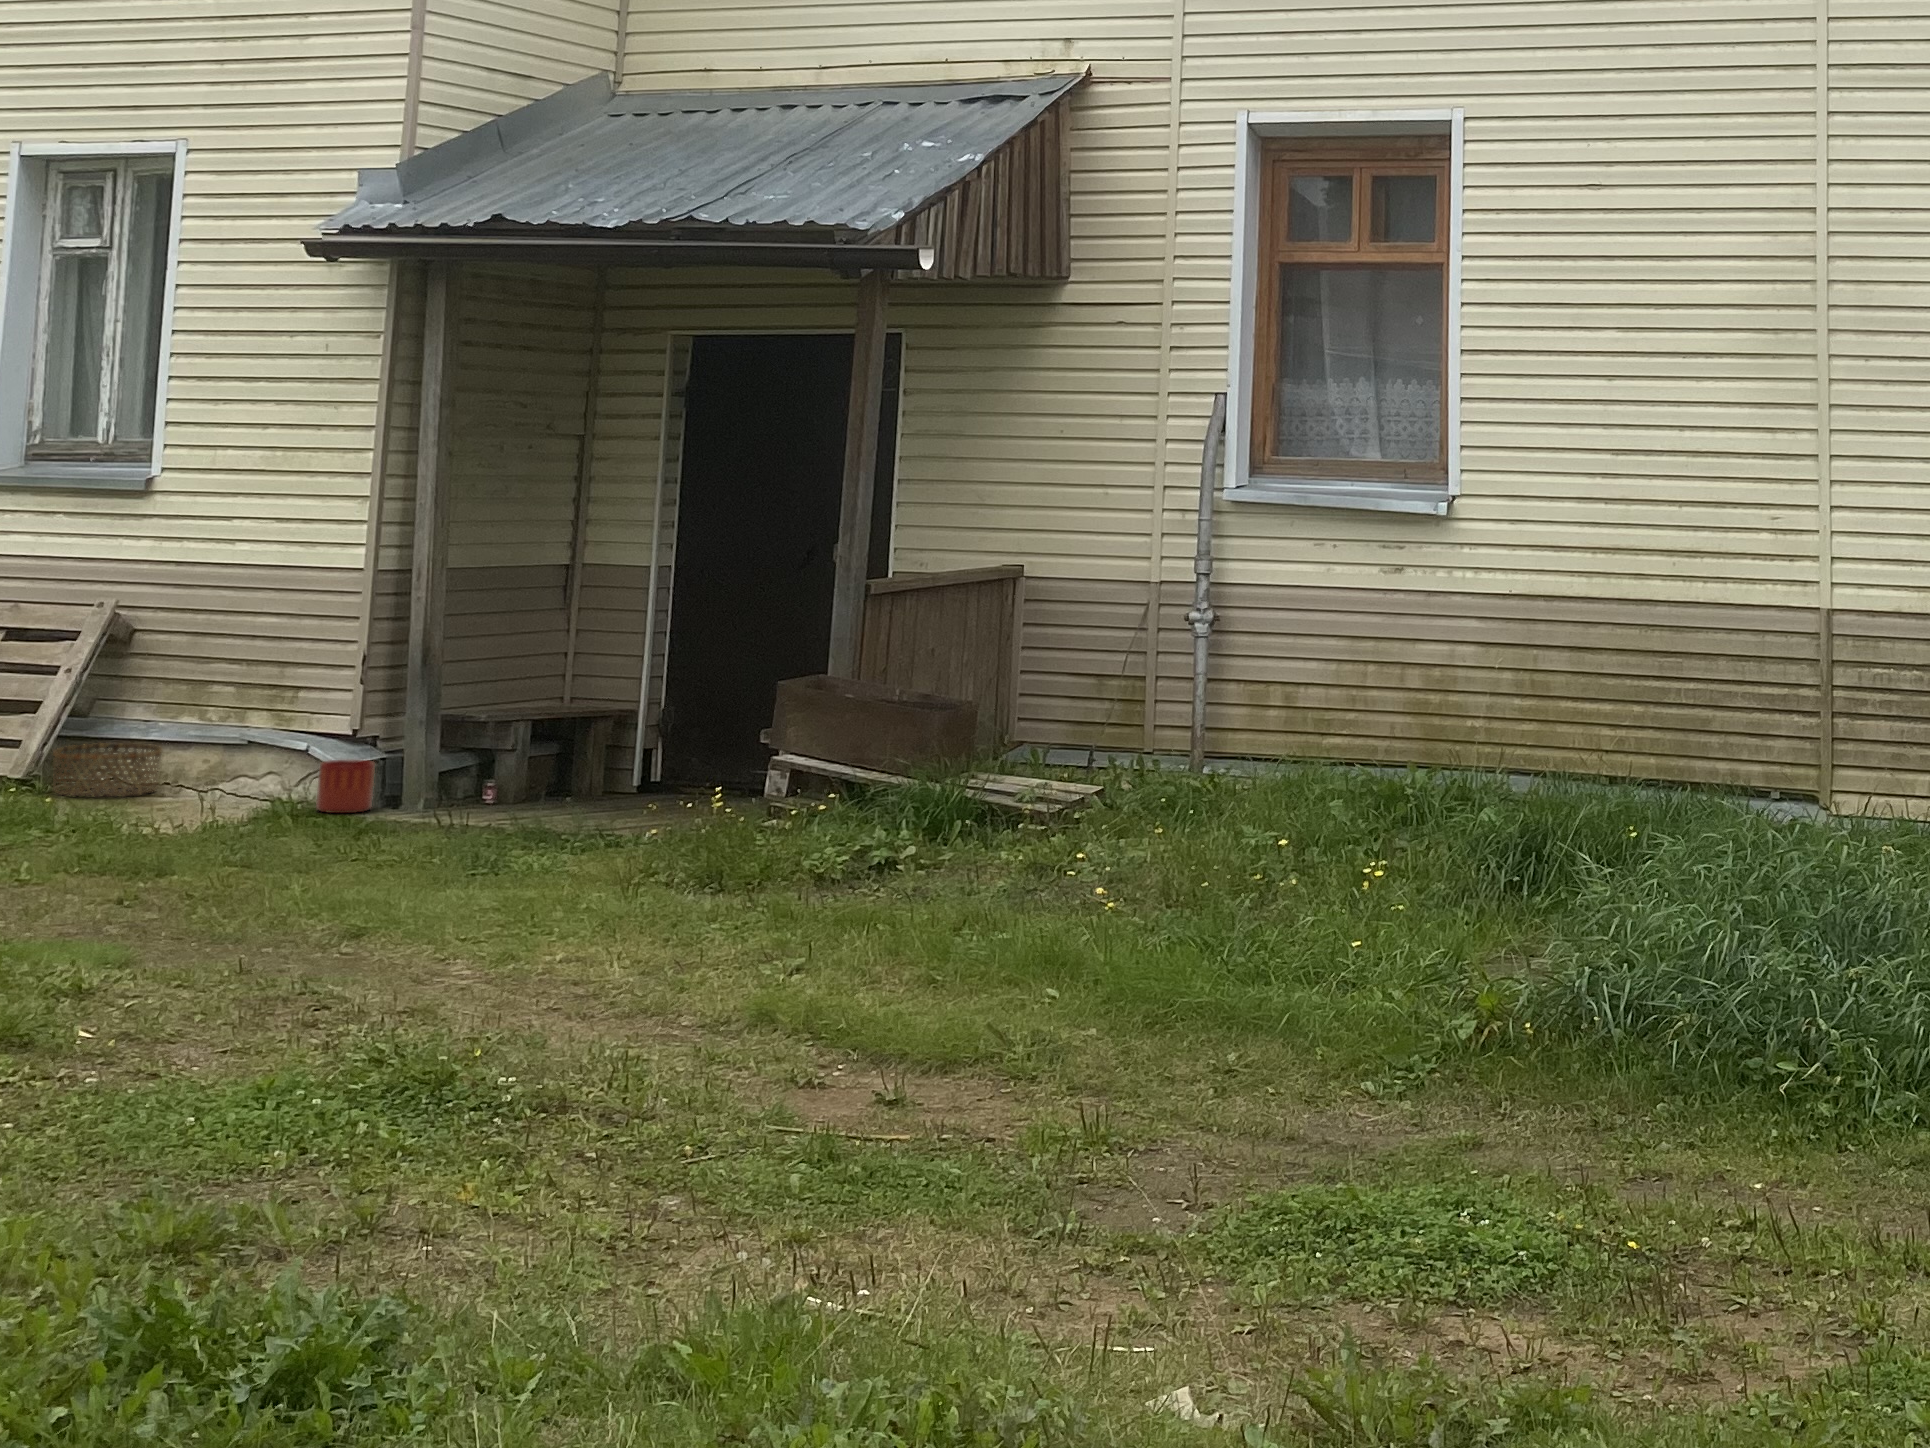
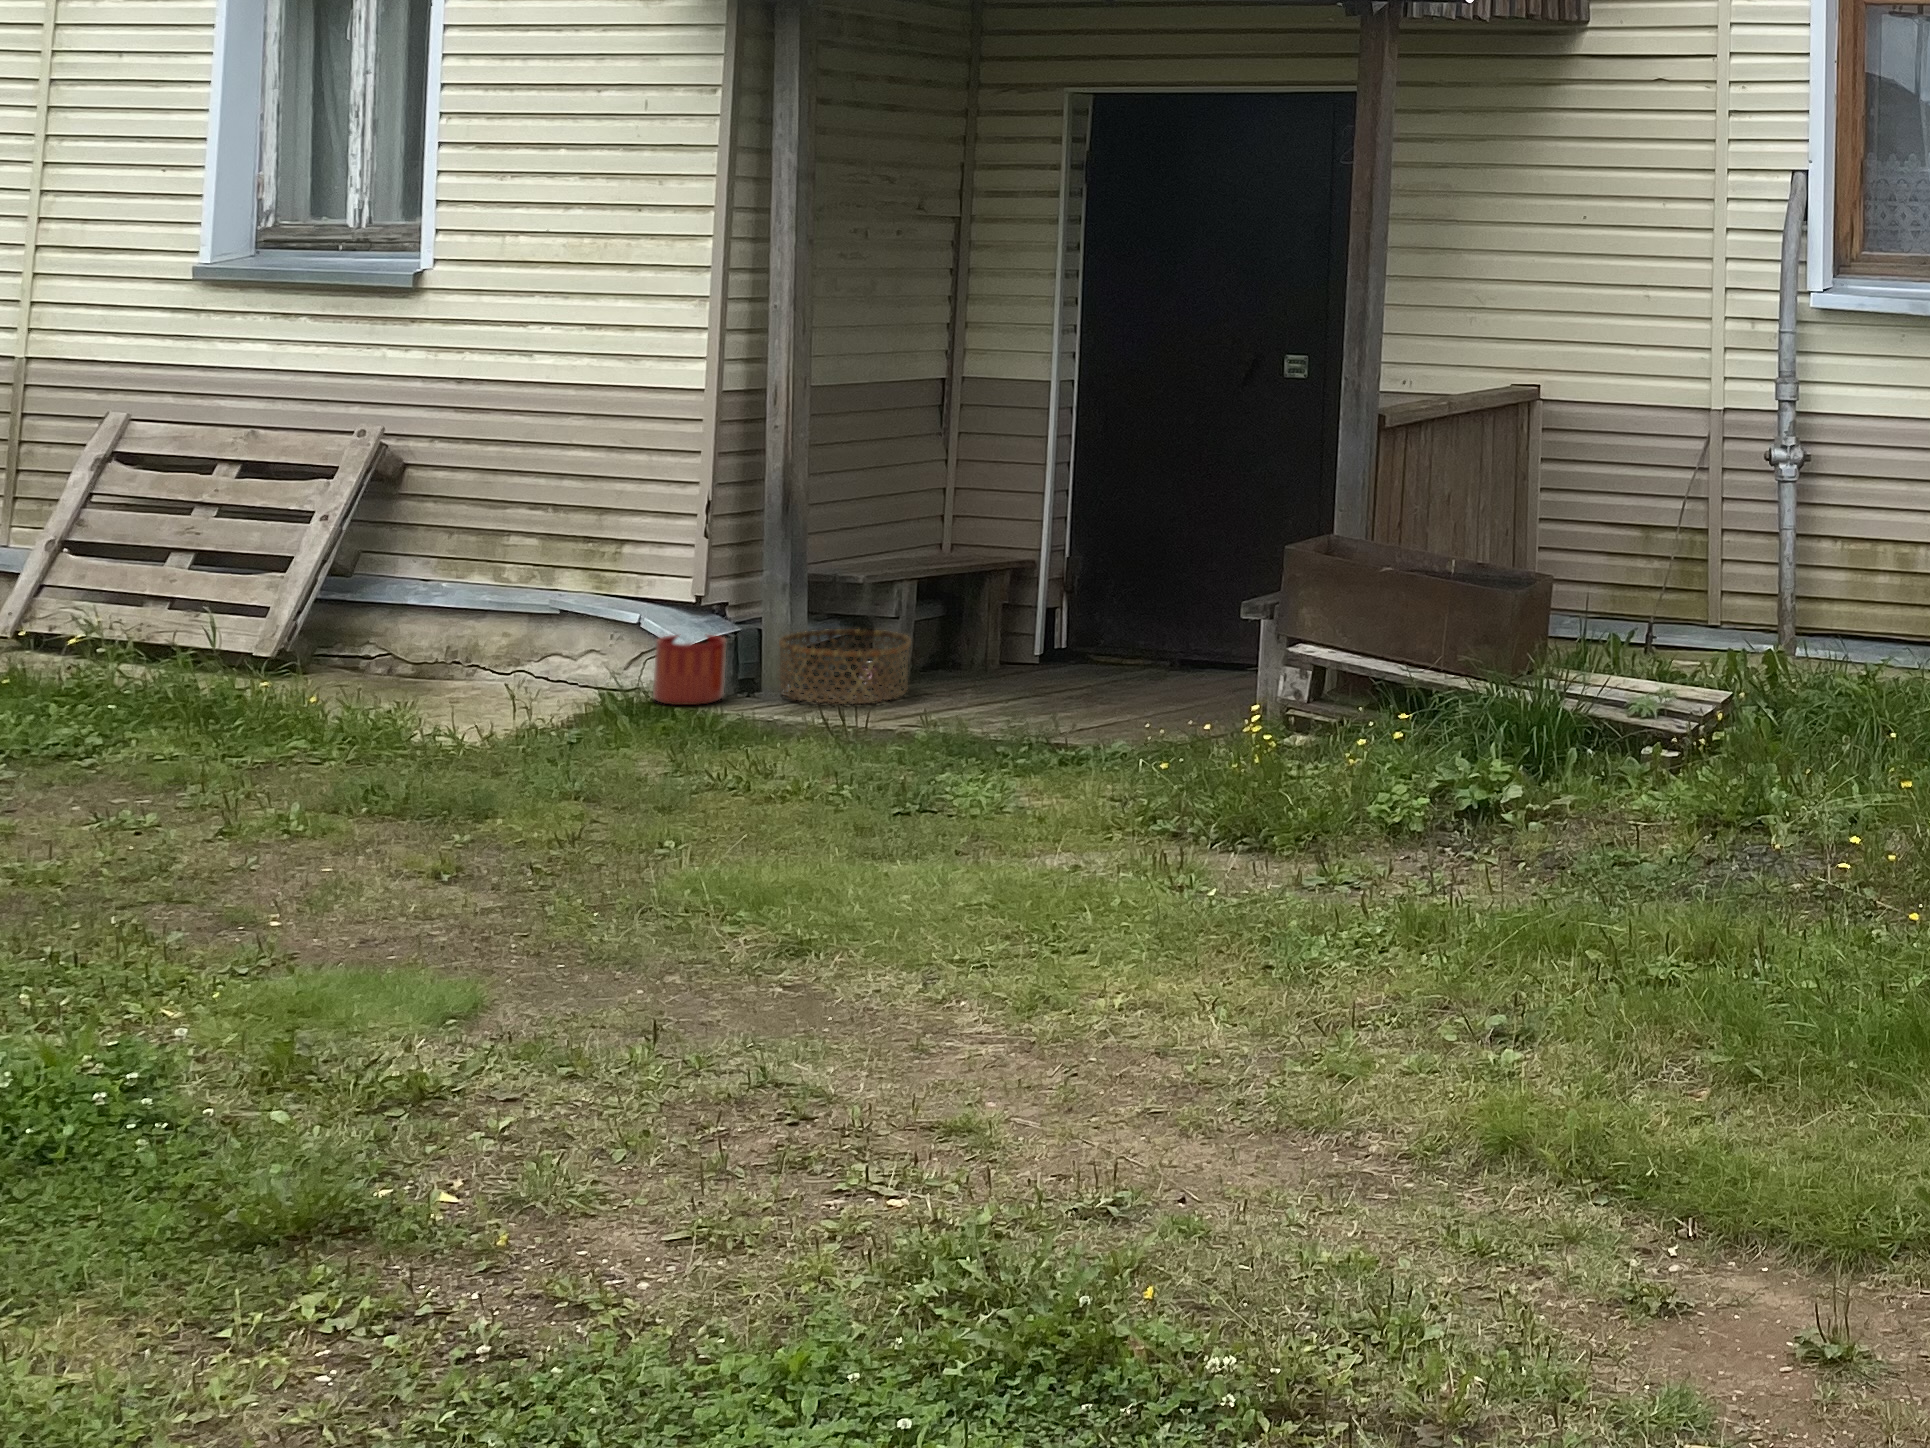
basket: present [53,743,163,797] -> present [779,629,911,704]

